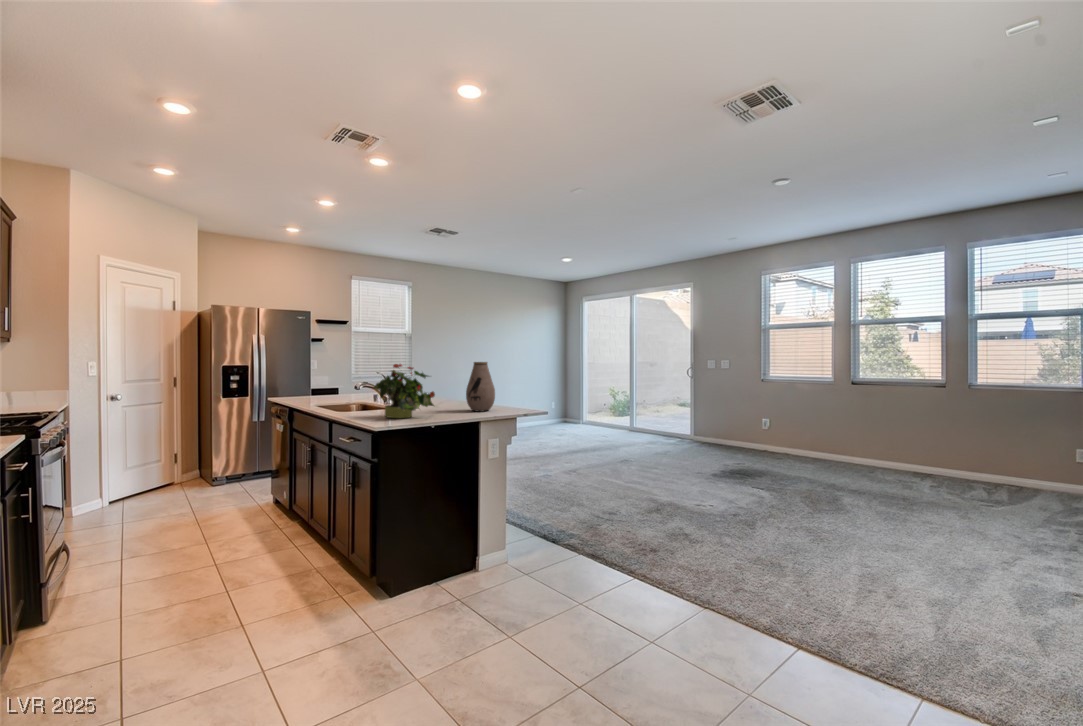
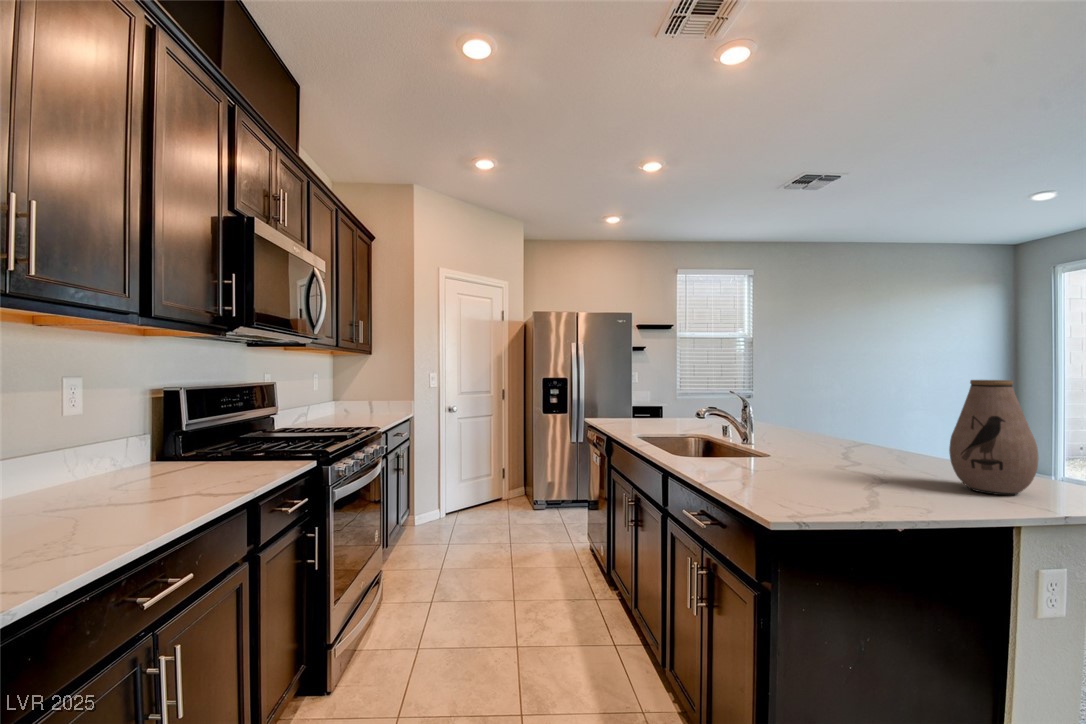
potted plant: present [373,364,435,418] -> none [745,381,895,497]

